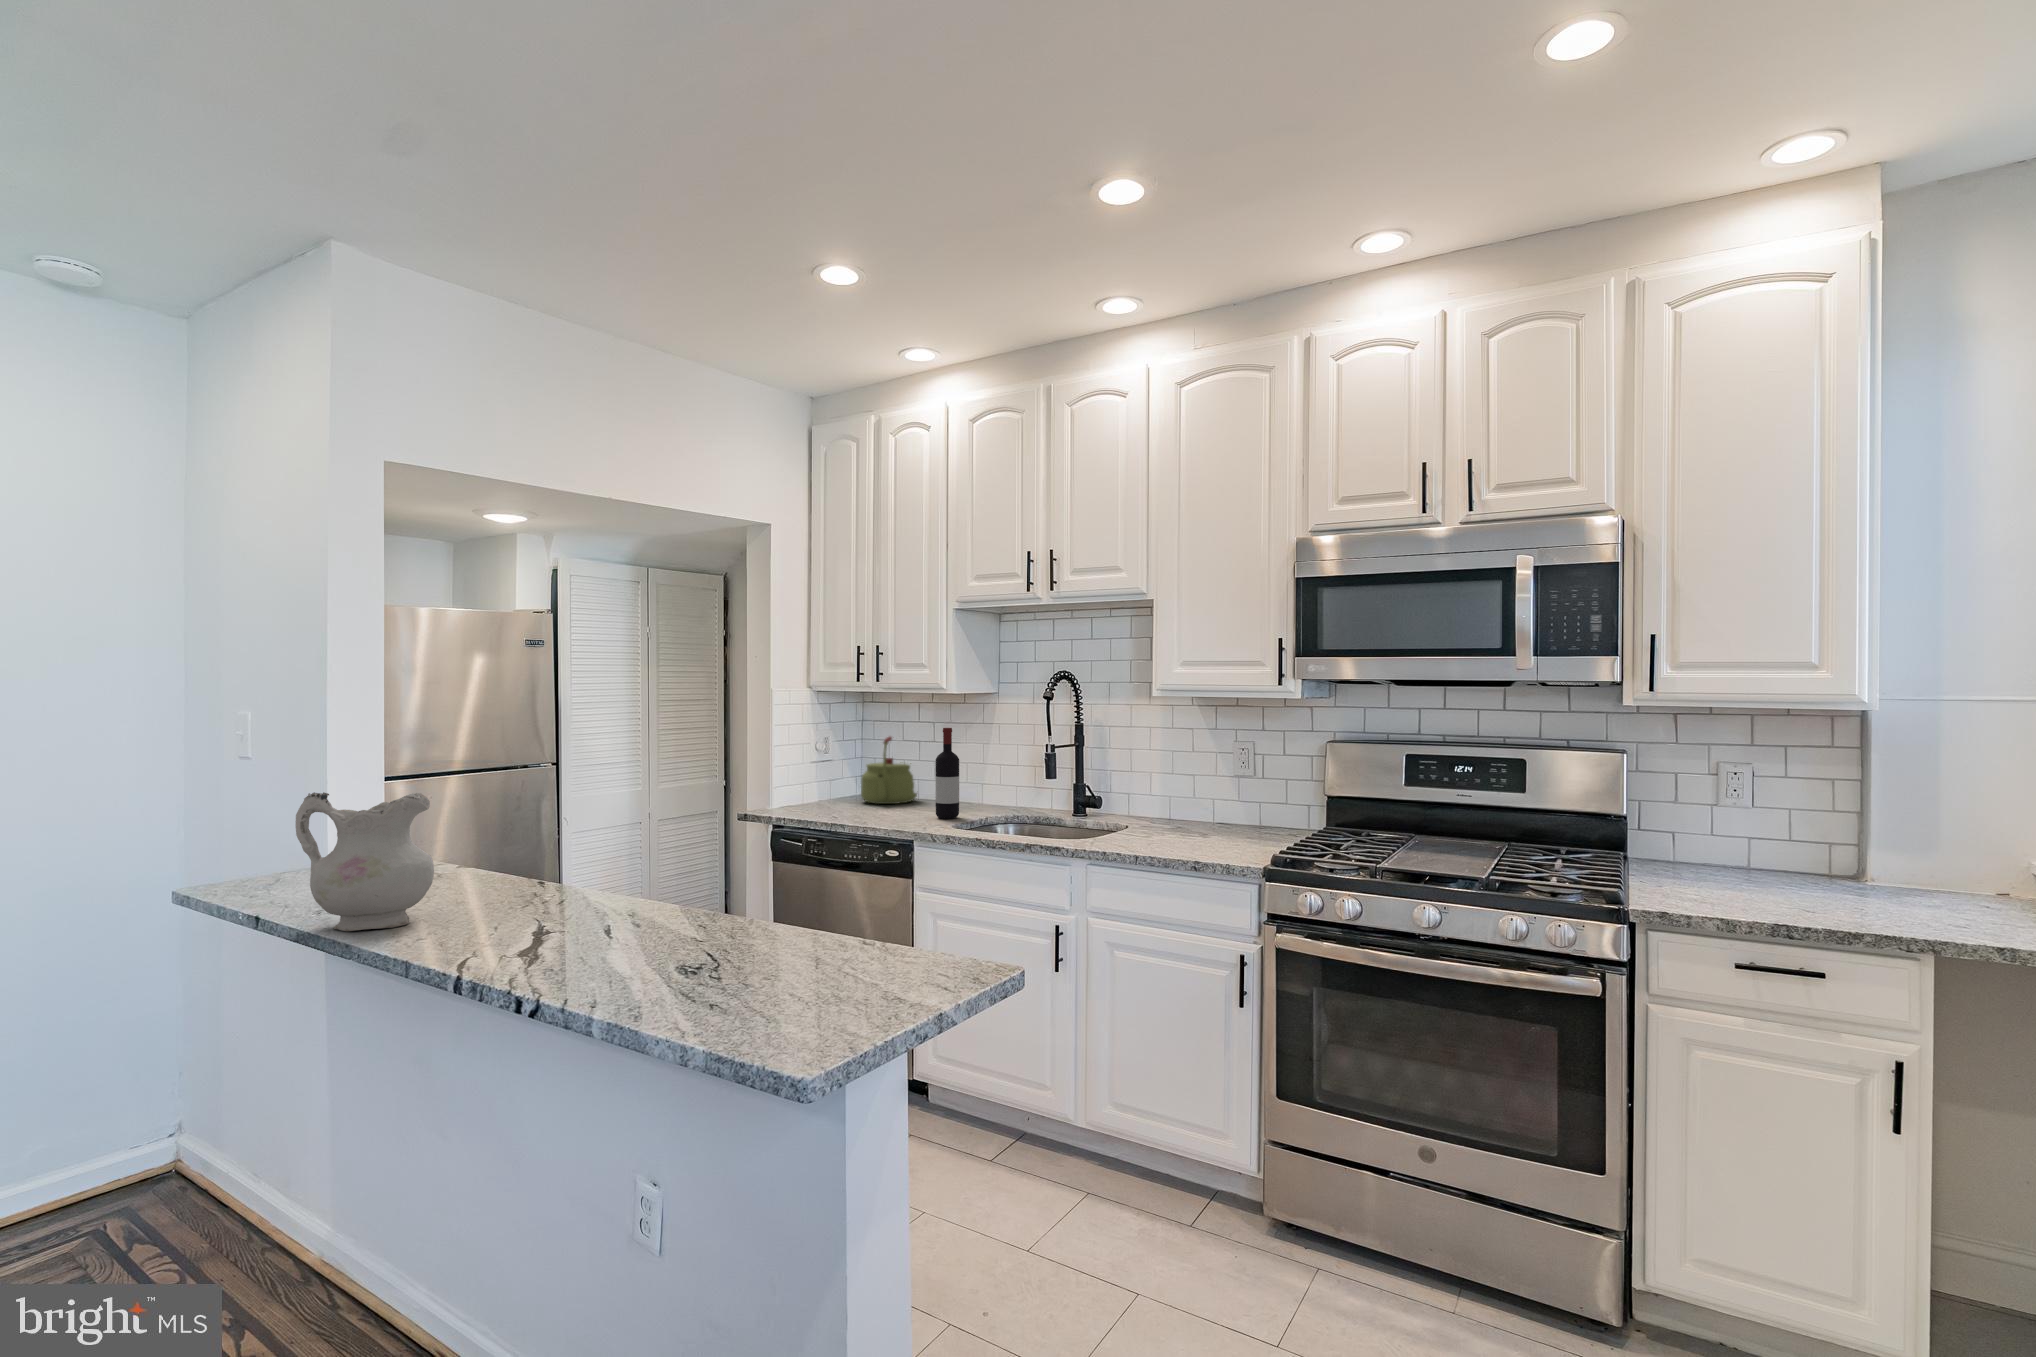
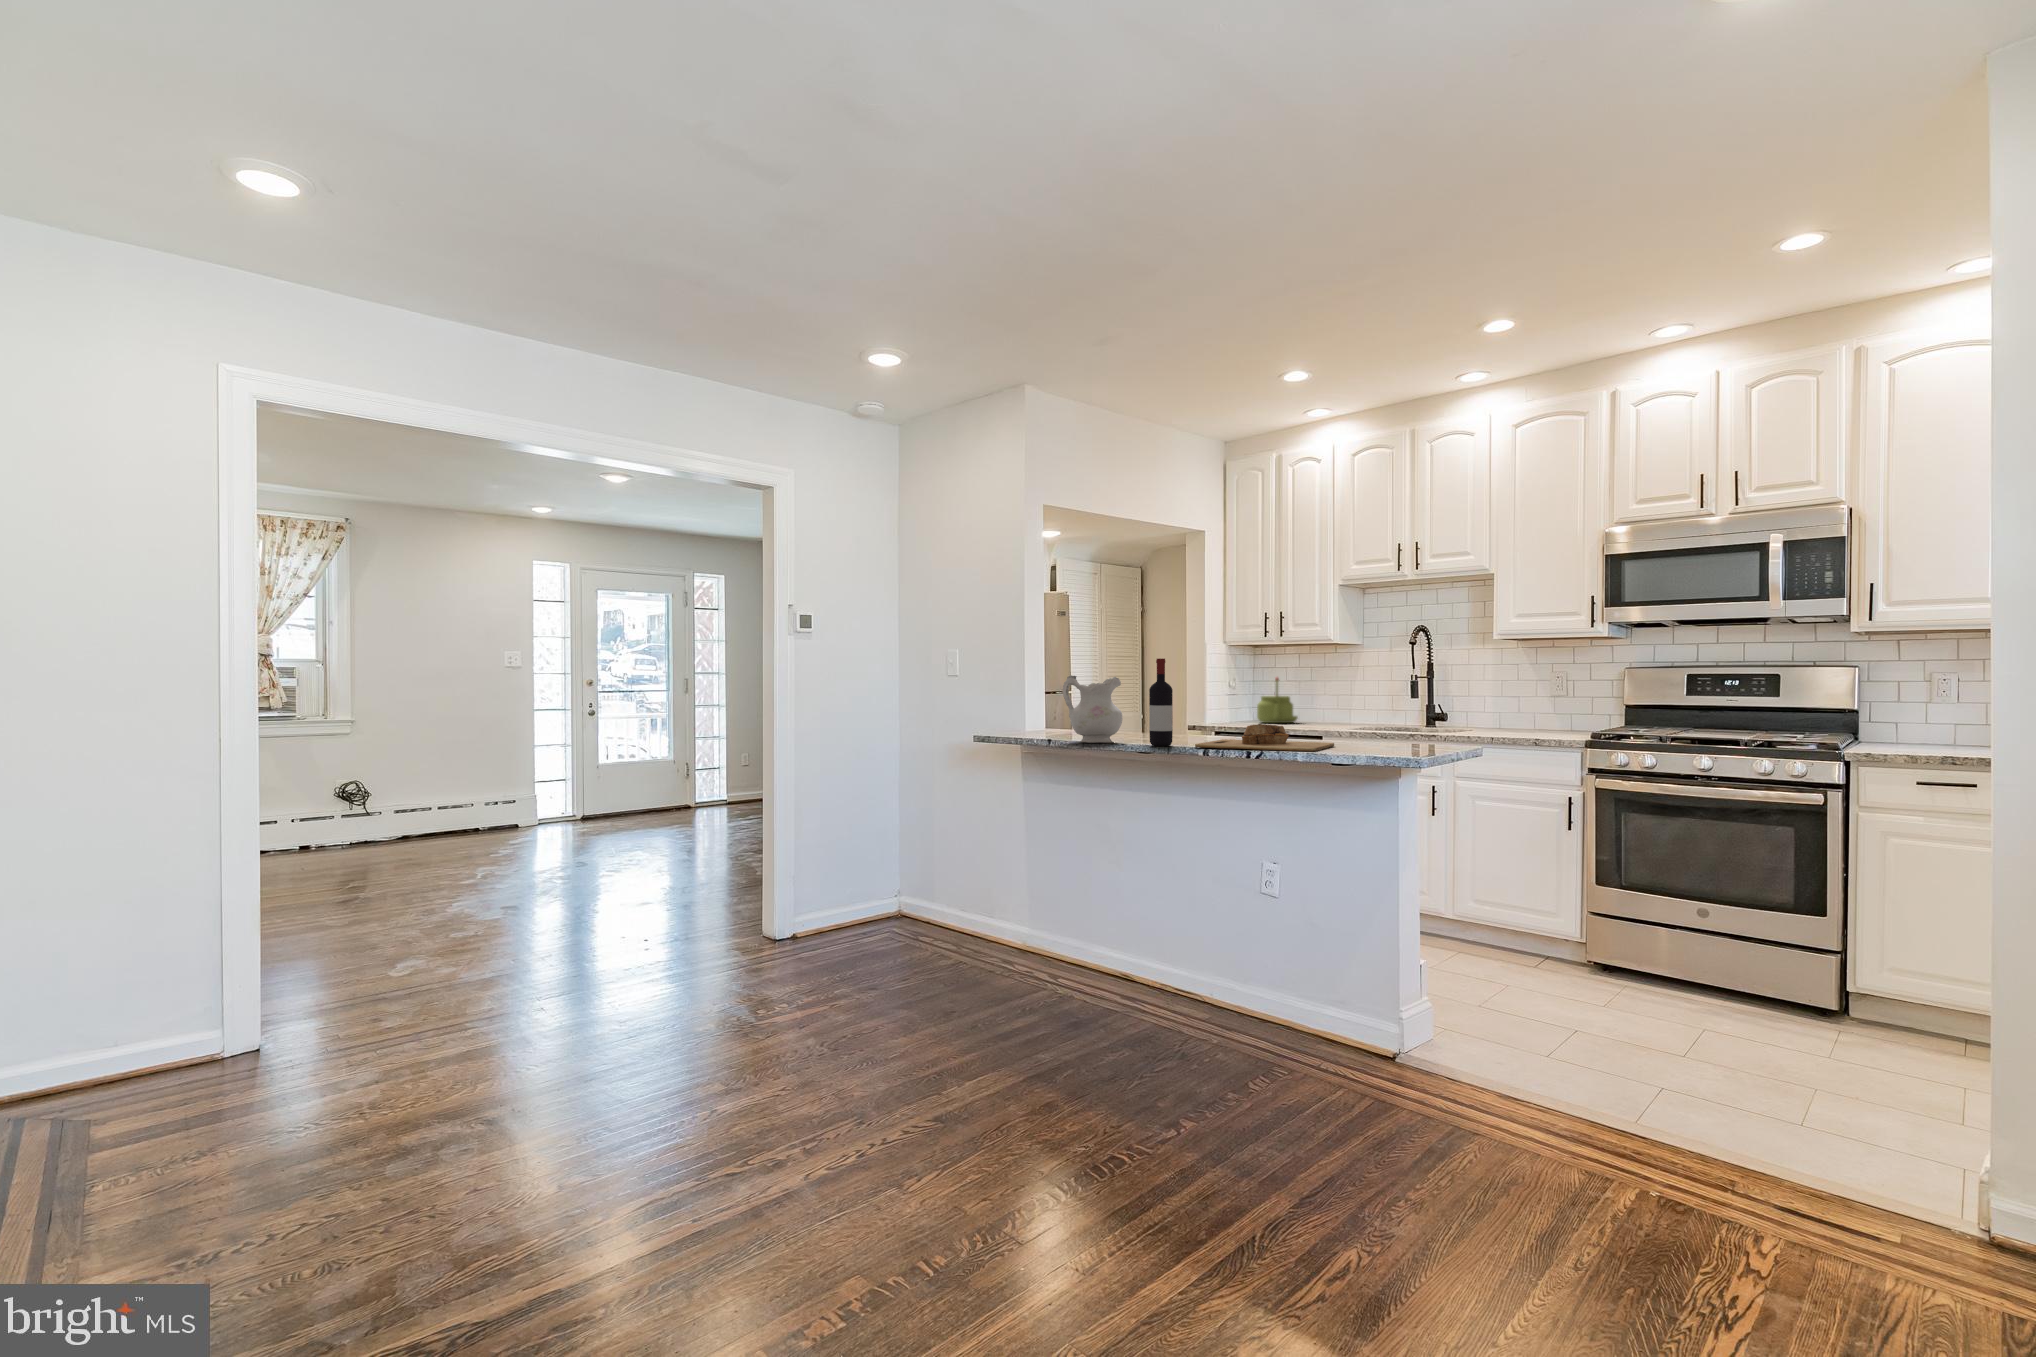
wine bottle: present [935,728,959,819] -> present [1149,659,1173,746]
cutting board: none [488,906,803,989] -> present [1195,724,1334,751]

